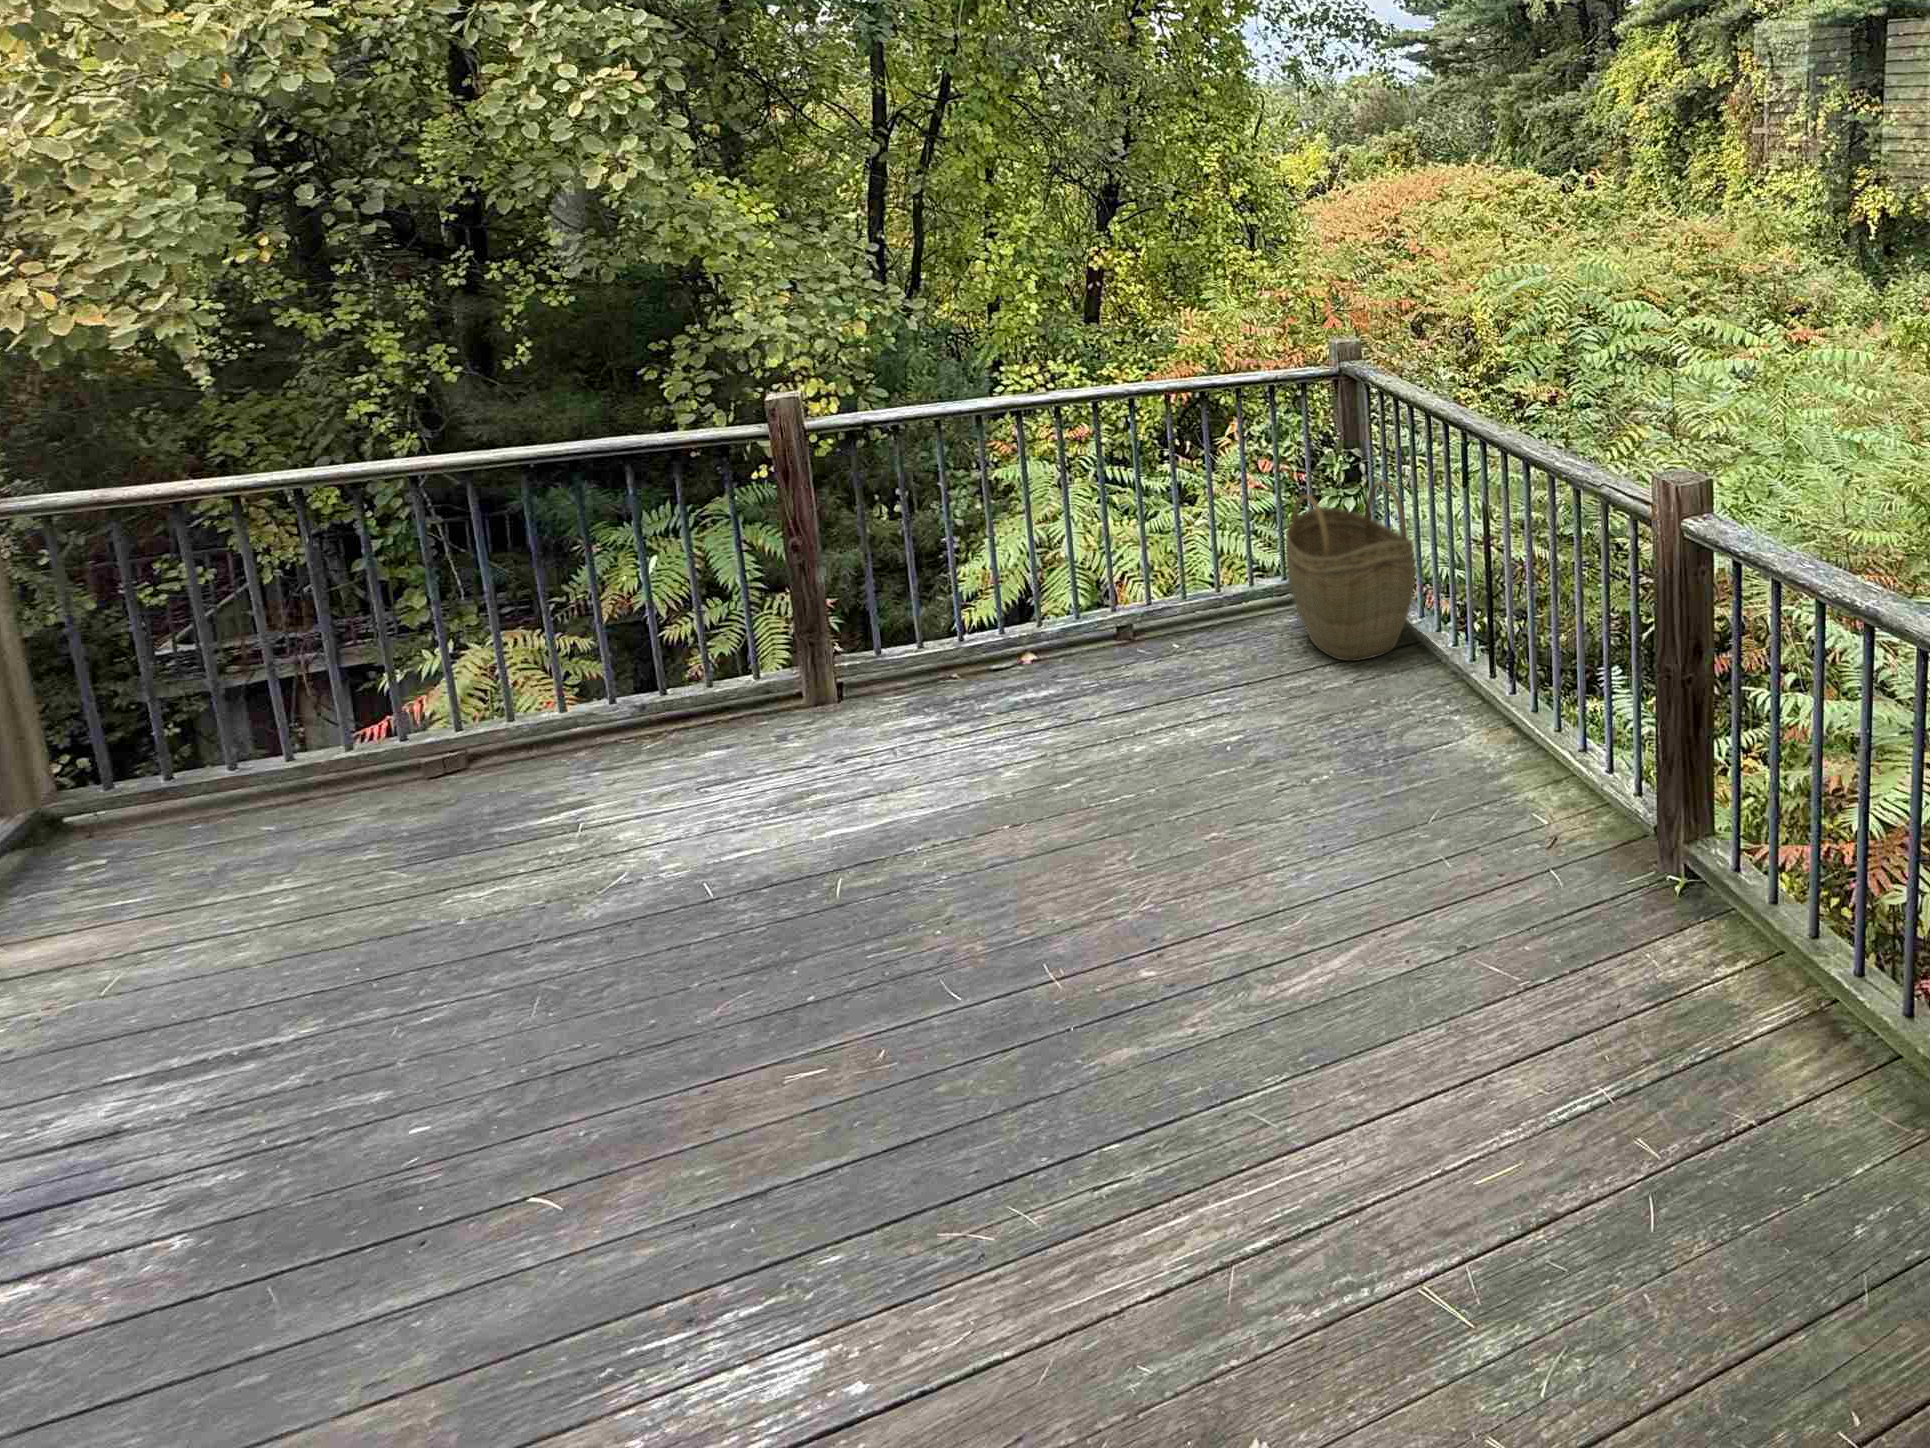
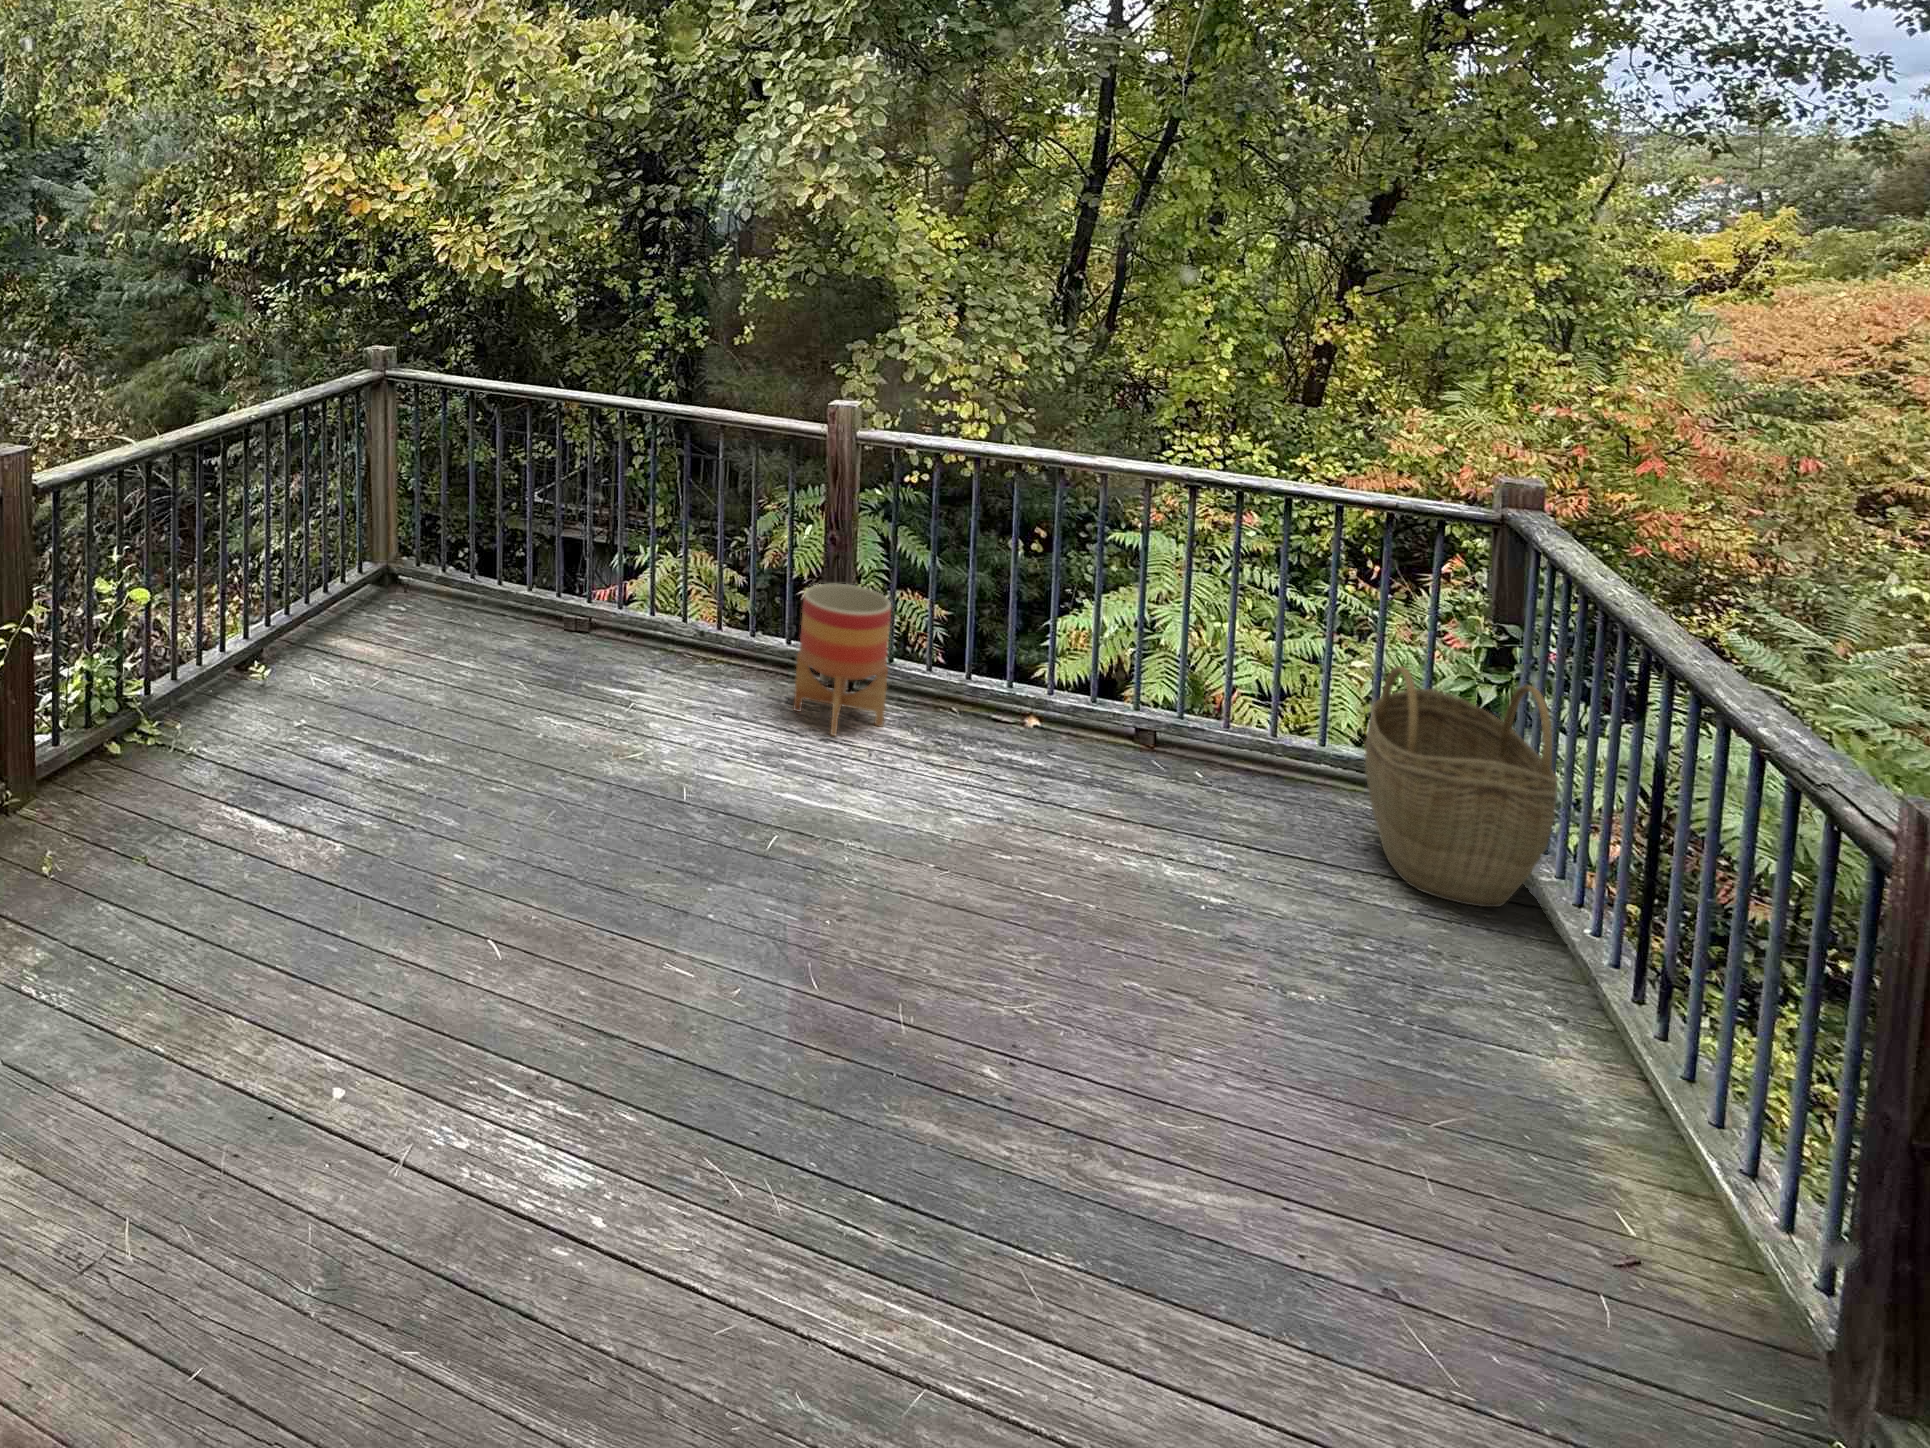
planter: none [766,584,882,751] -> present [793,584,891,736]

